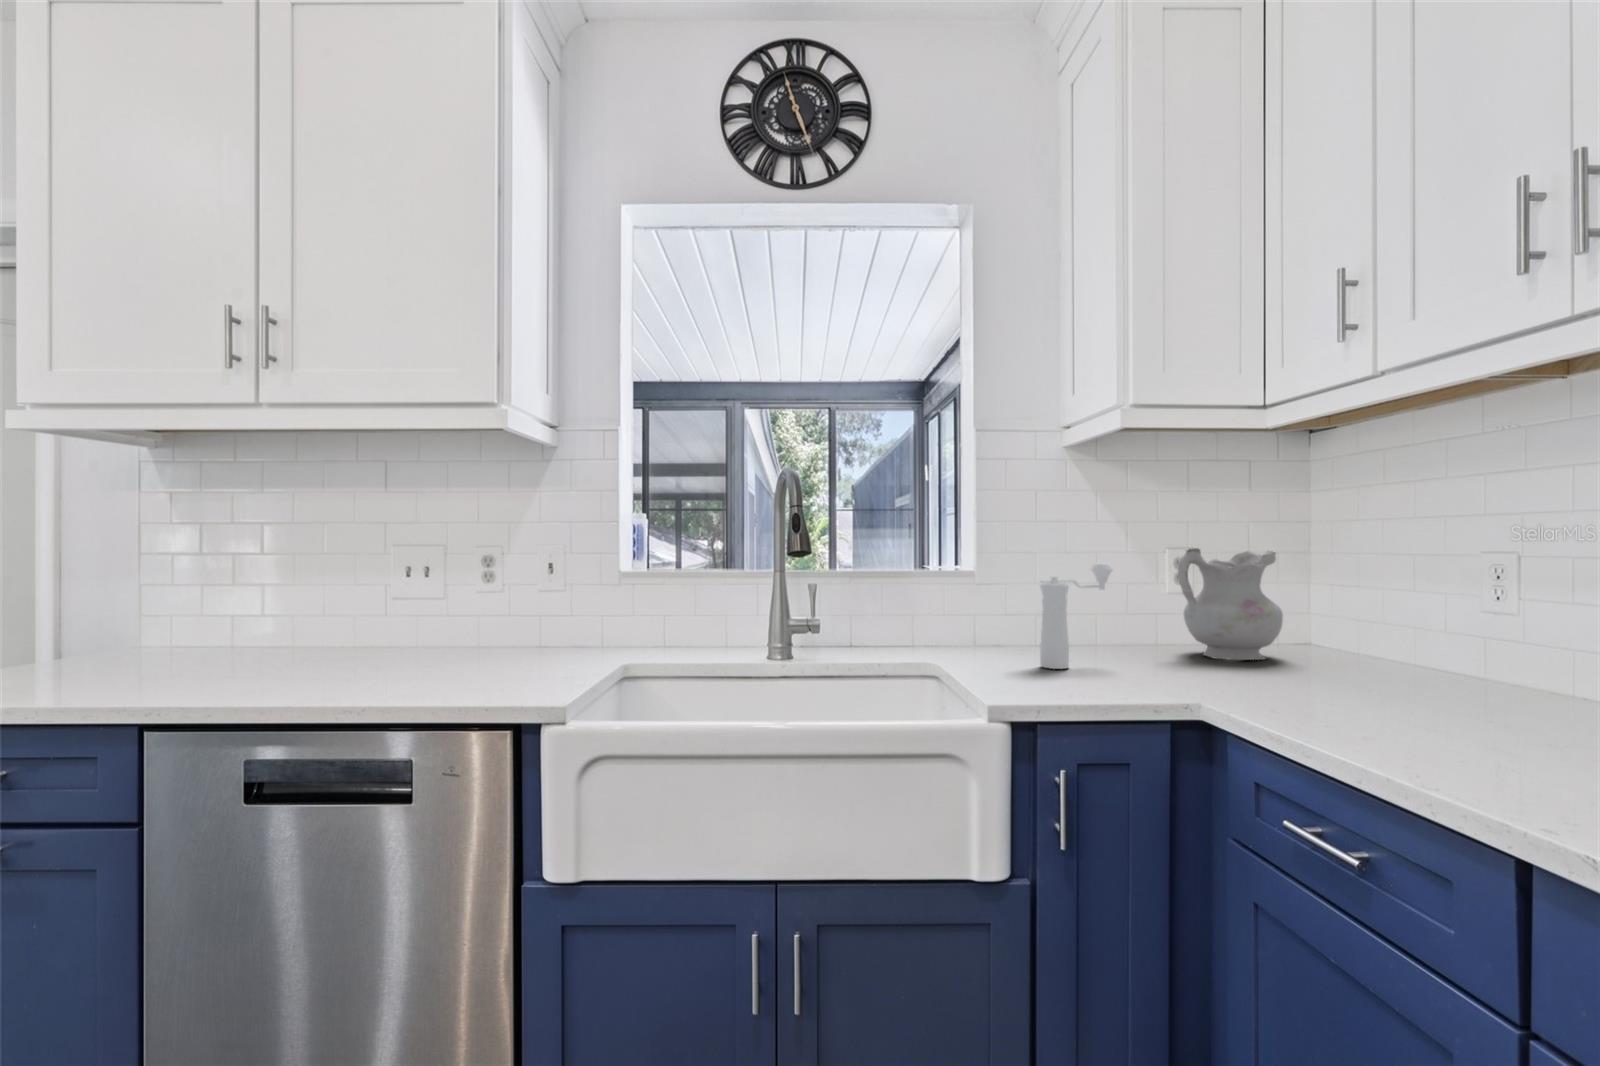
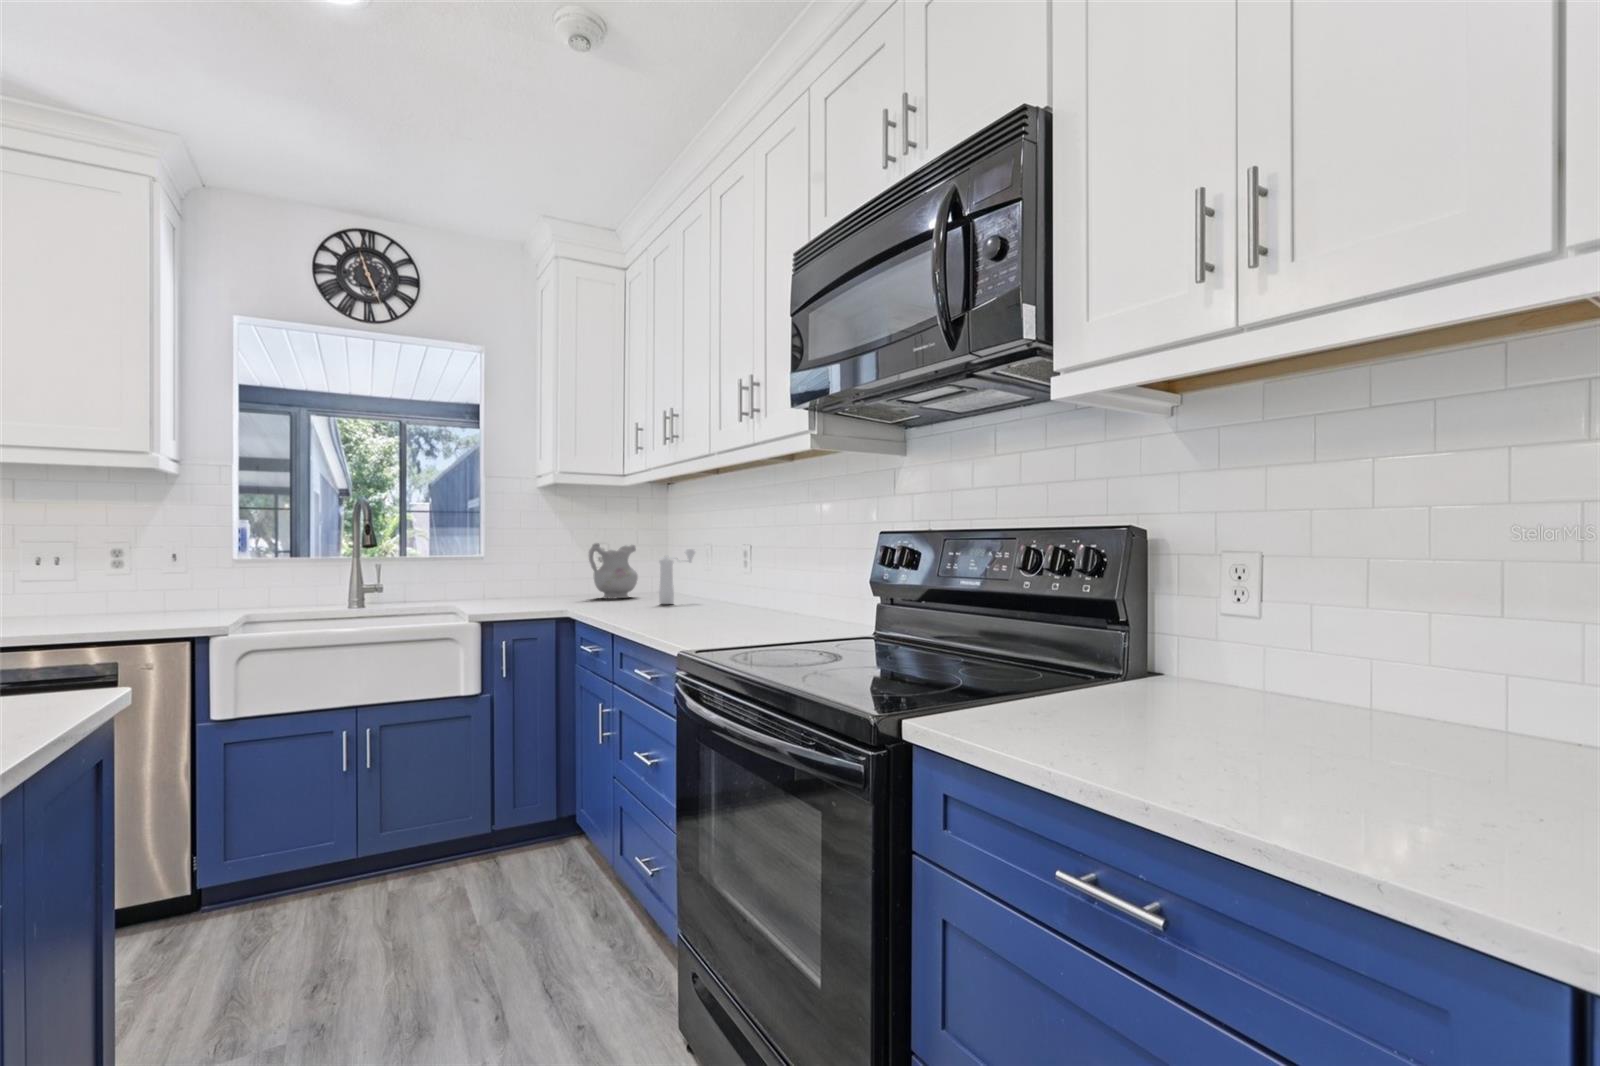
pepper mill: present [1040,563,1113,669] -> present [659,549,695,604]

